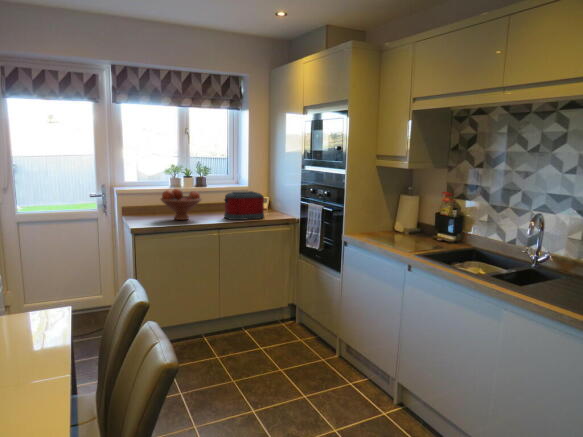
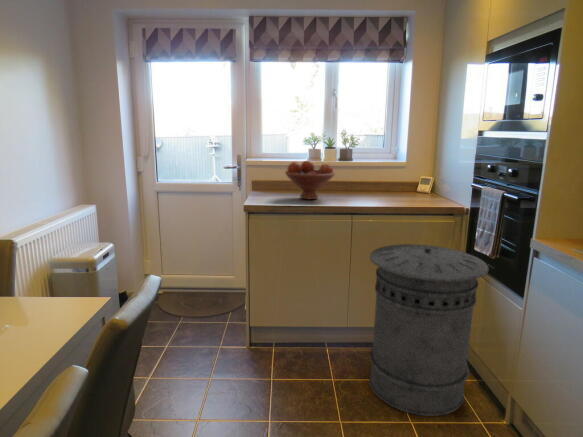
toaster: present [224,191,264,220] -> none [363,167,418,204]
trash can: none [240,247,319,364] -> present [369,244,489,416]

